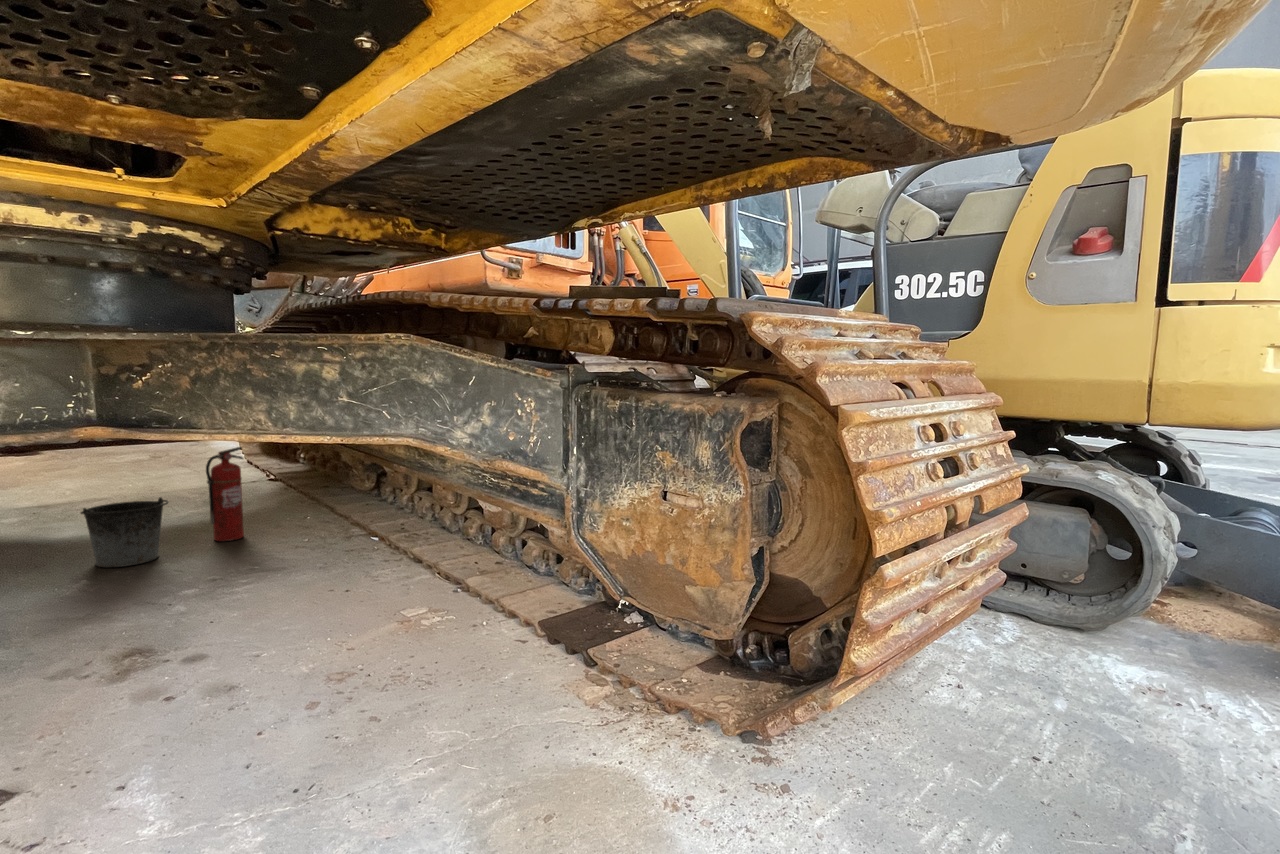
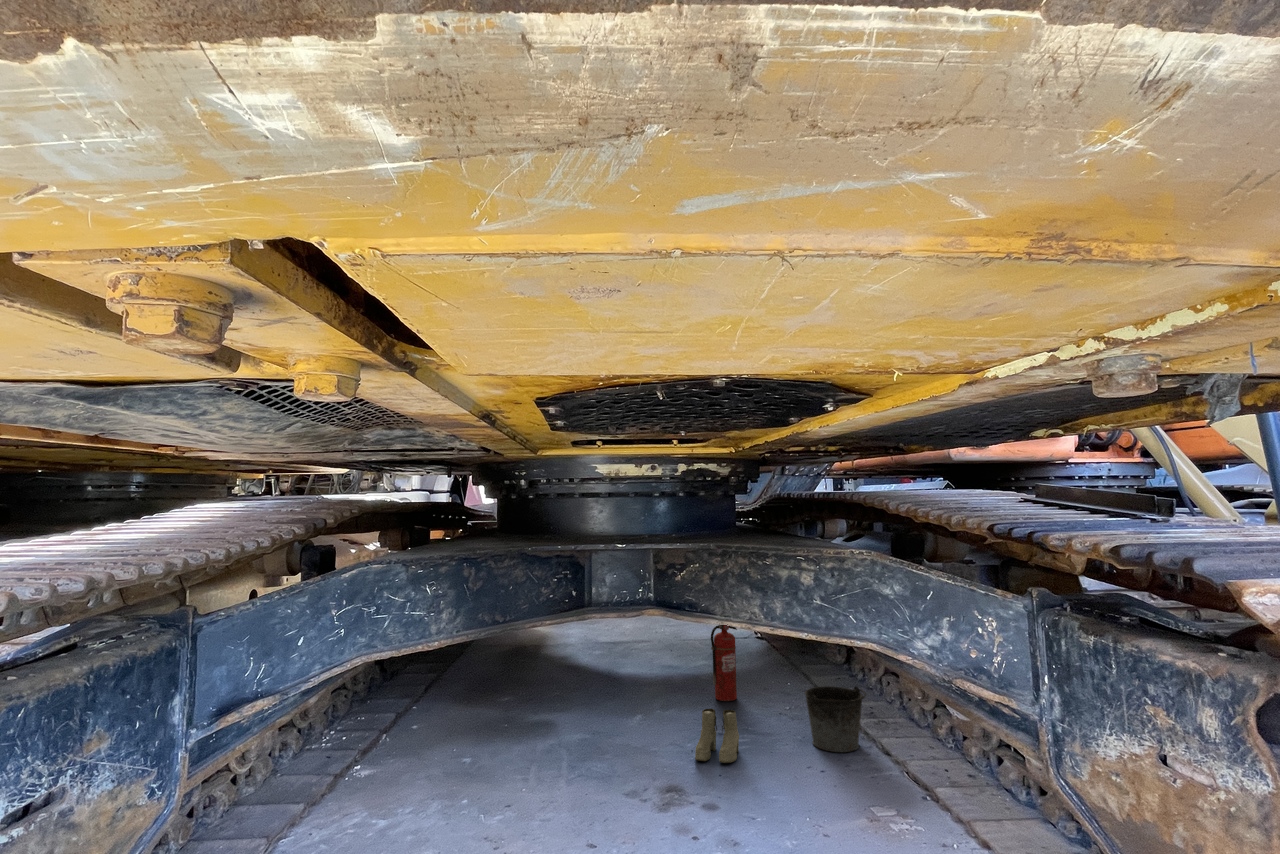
bucket: present [81,498,168,567] -> present [805,686,866,752]
boots: none [177,541,242,605] -> present [695,709,739,763]

